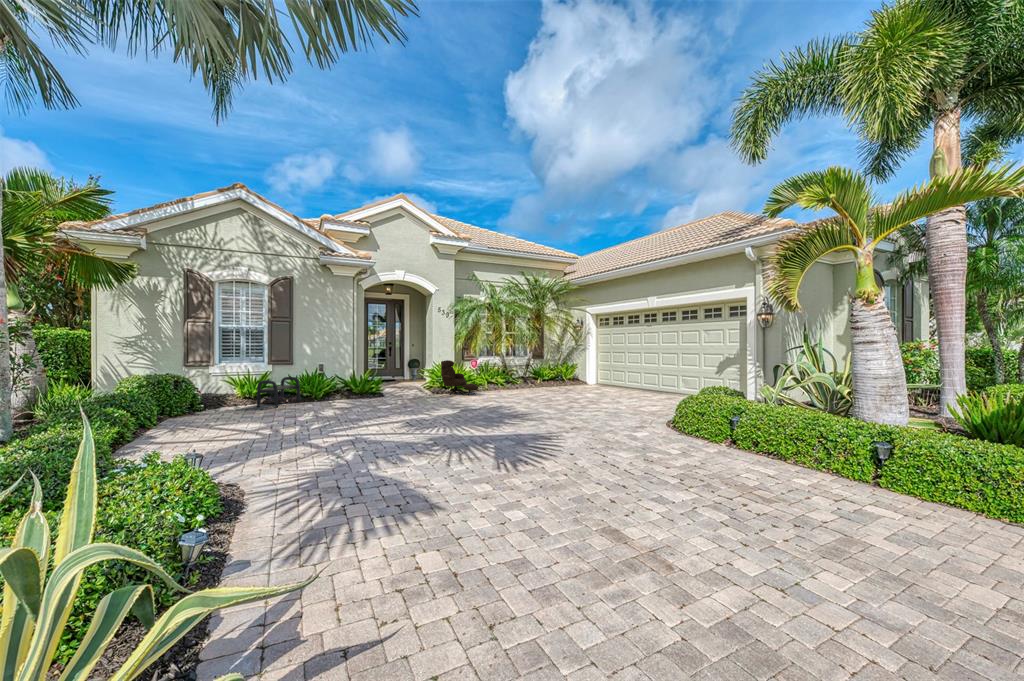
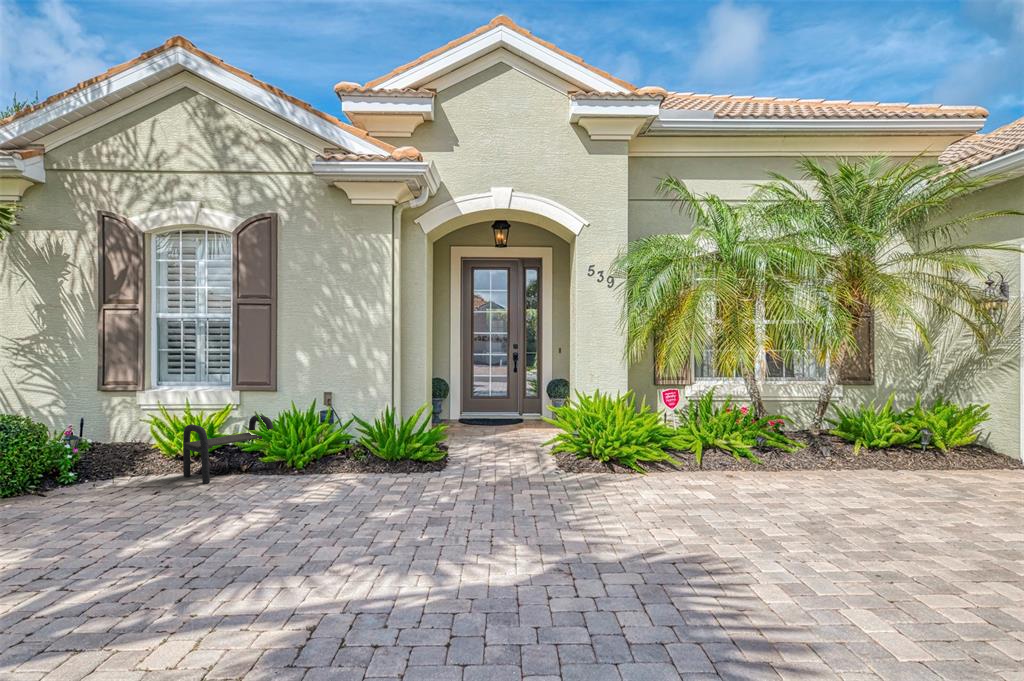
lounge chair: present [441,360,478,395] -> none [572,390,665,488]

